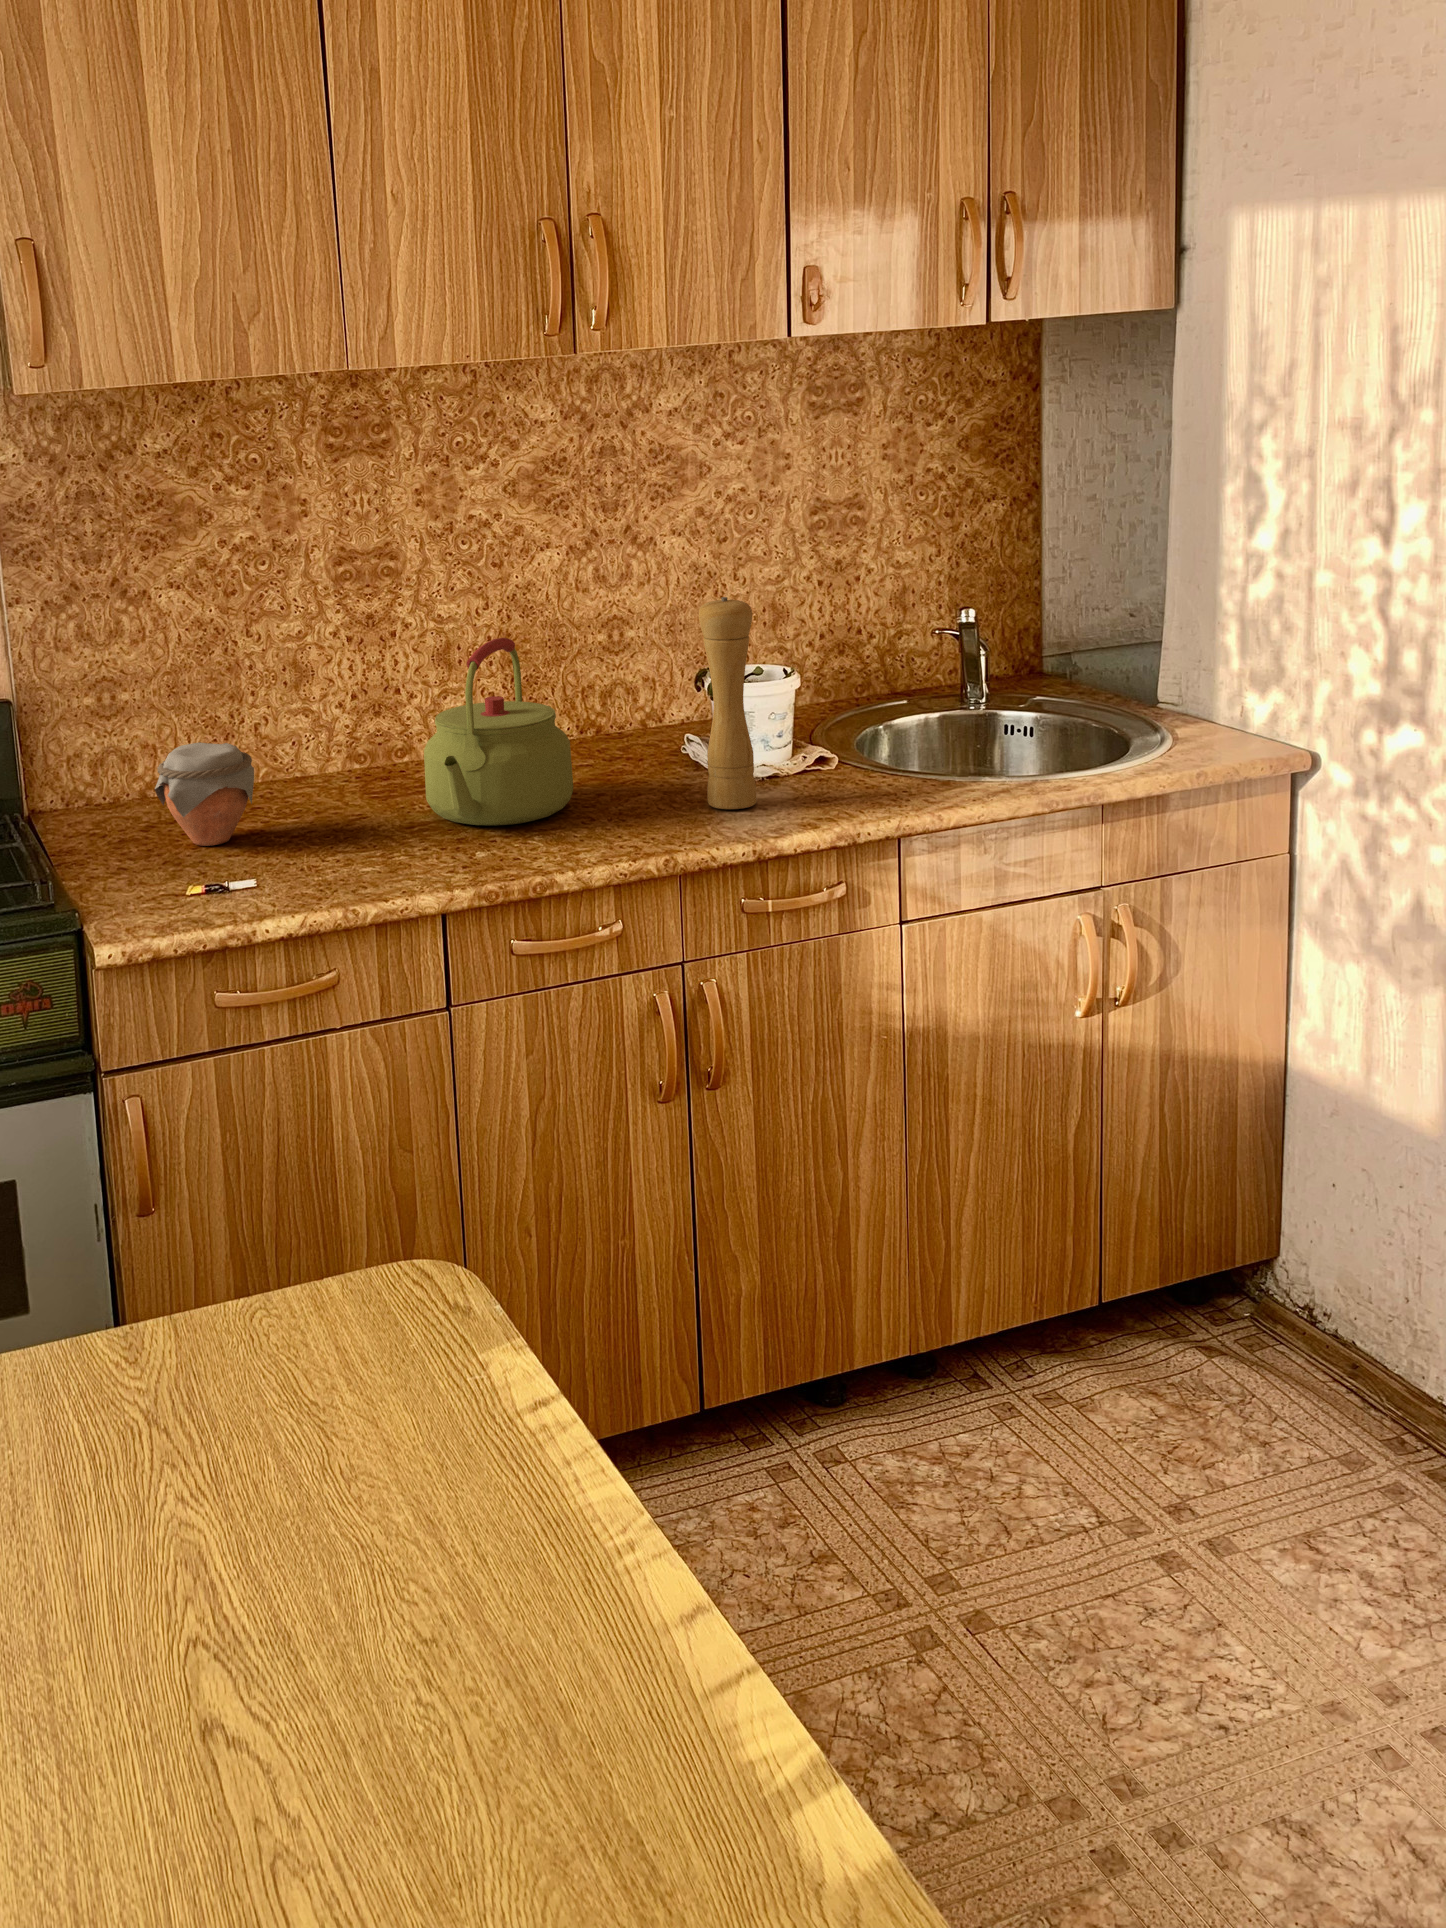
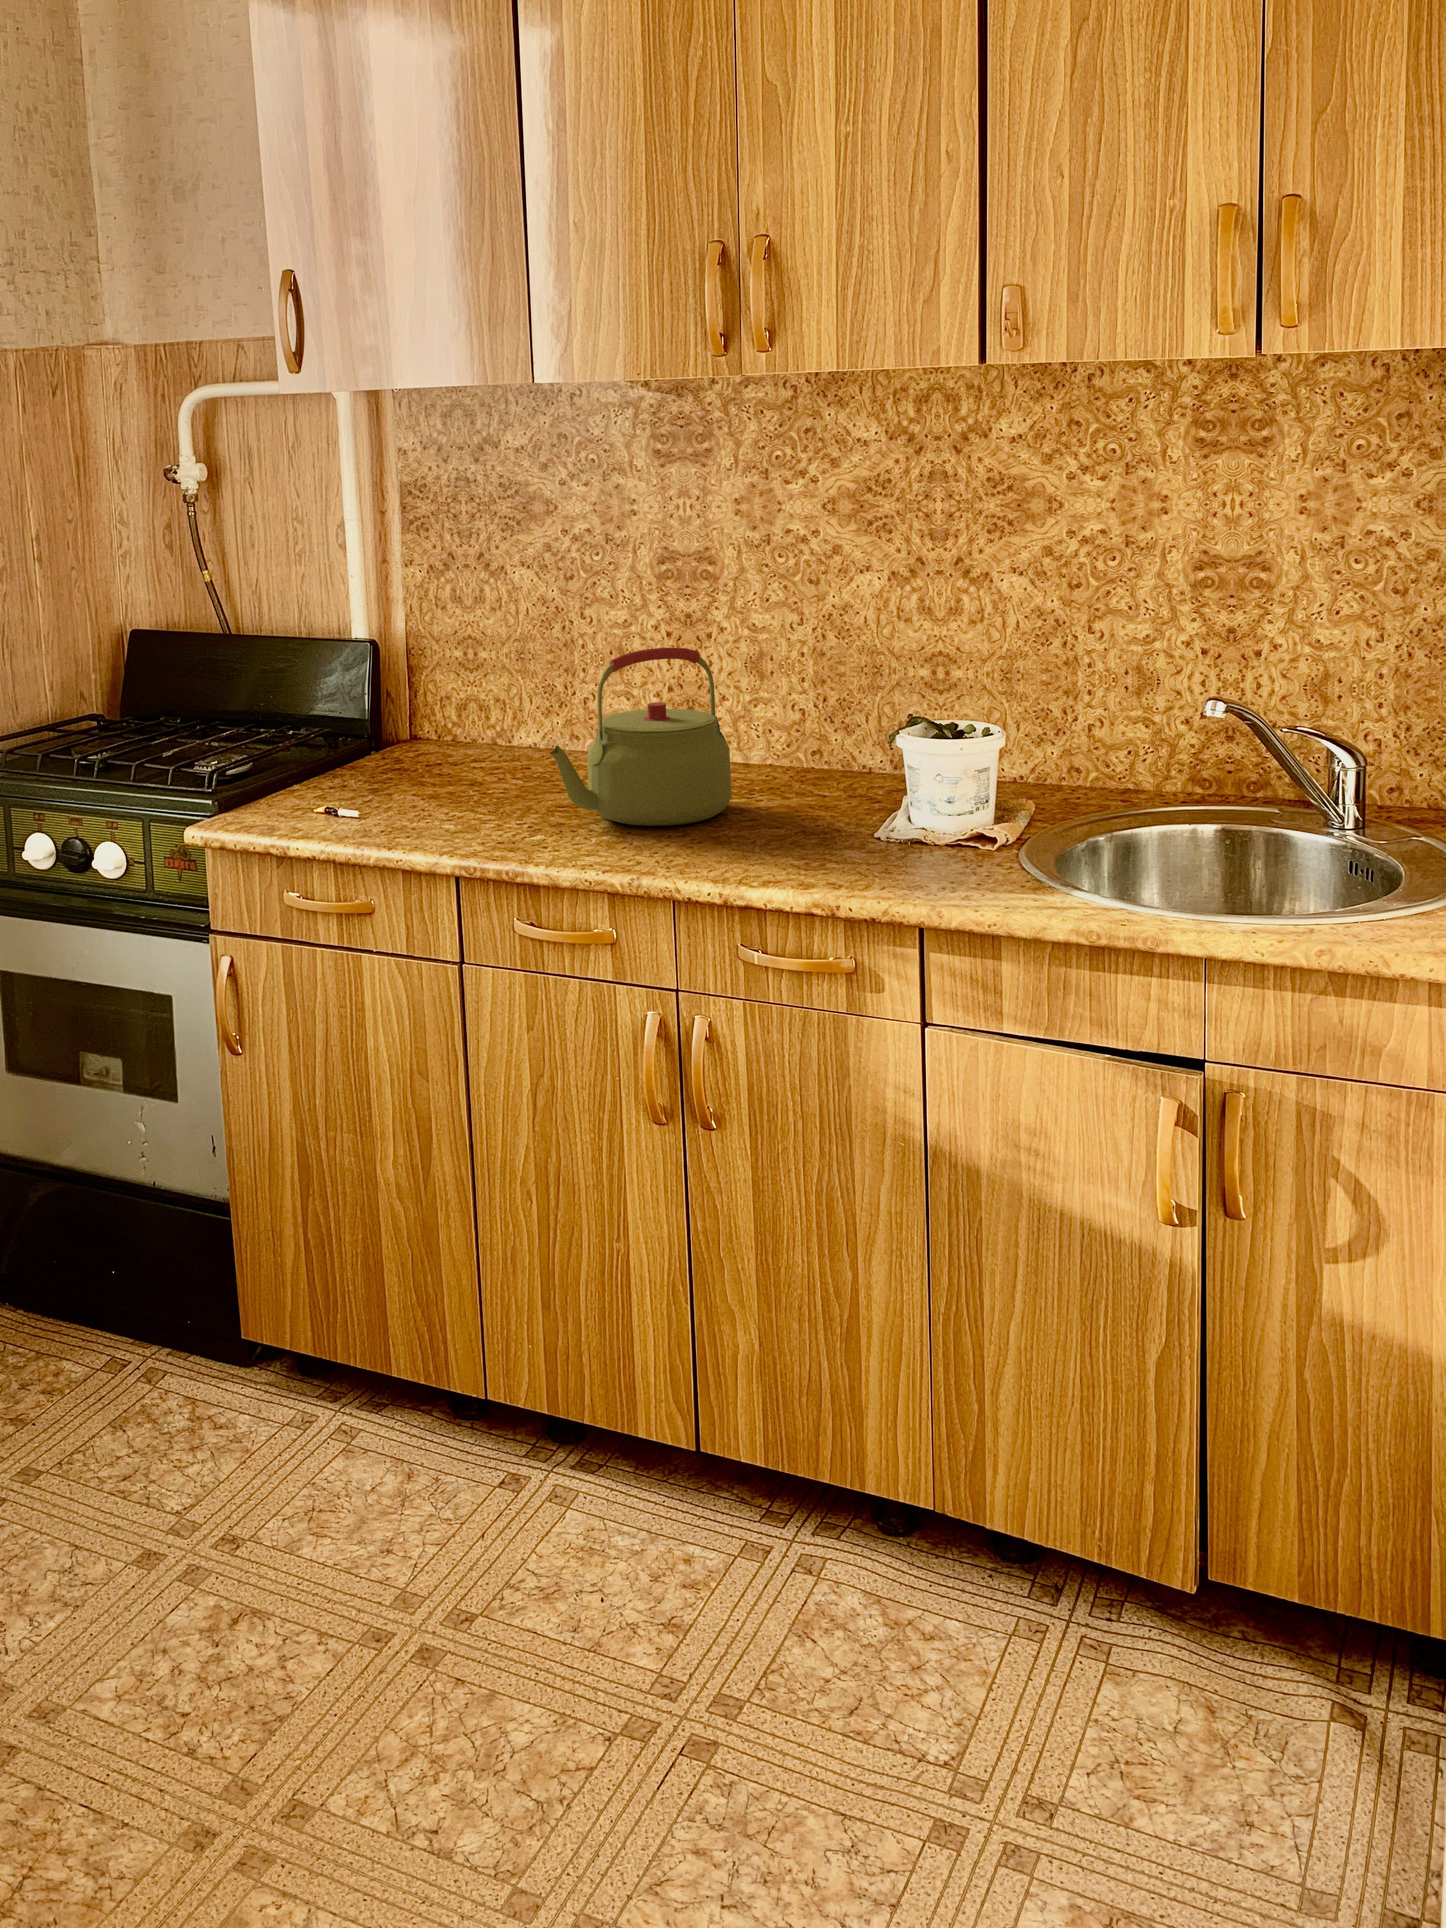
pepper mill: present [698,597,756,809] -> none [787,635,847,859]
jar: present [155,742,254,846] -> none [392,700,488,788]

